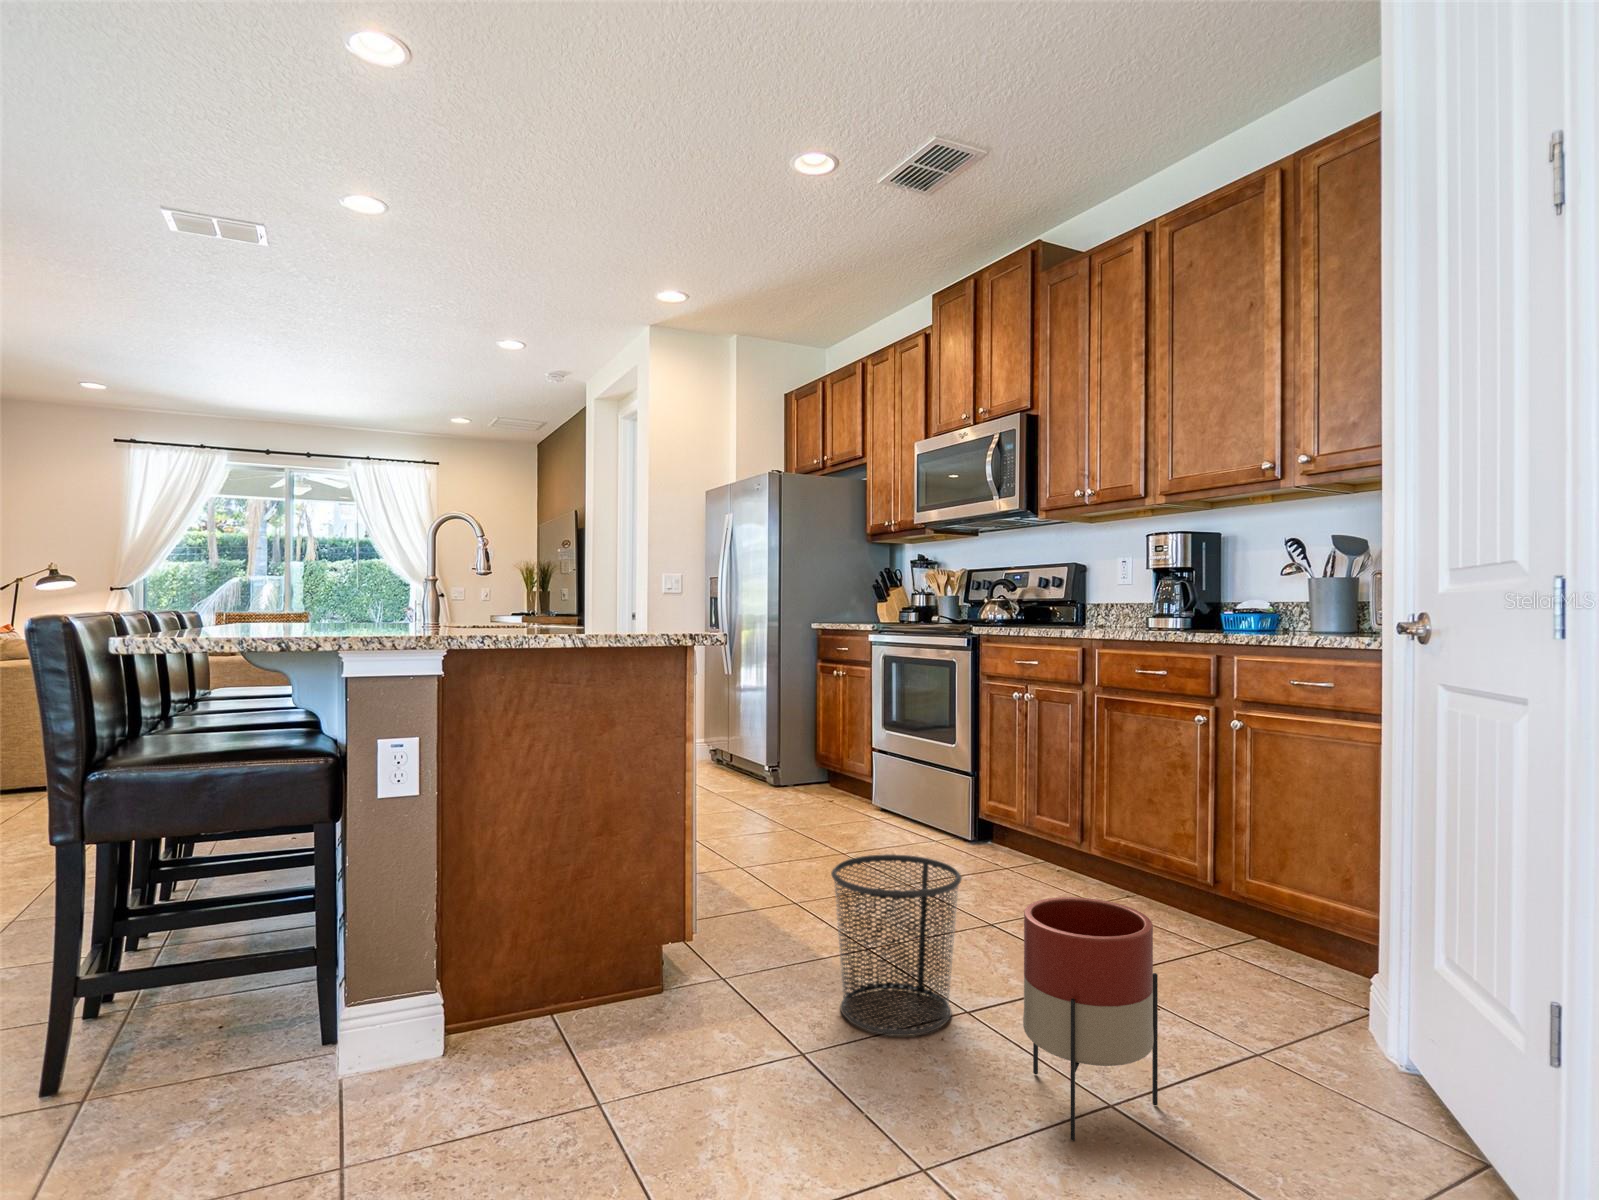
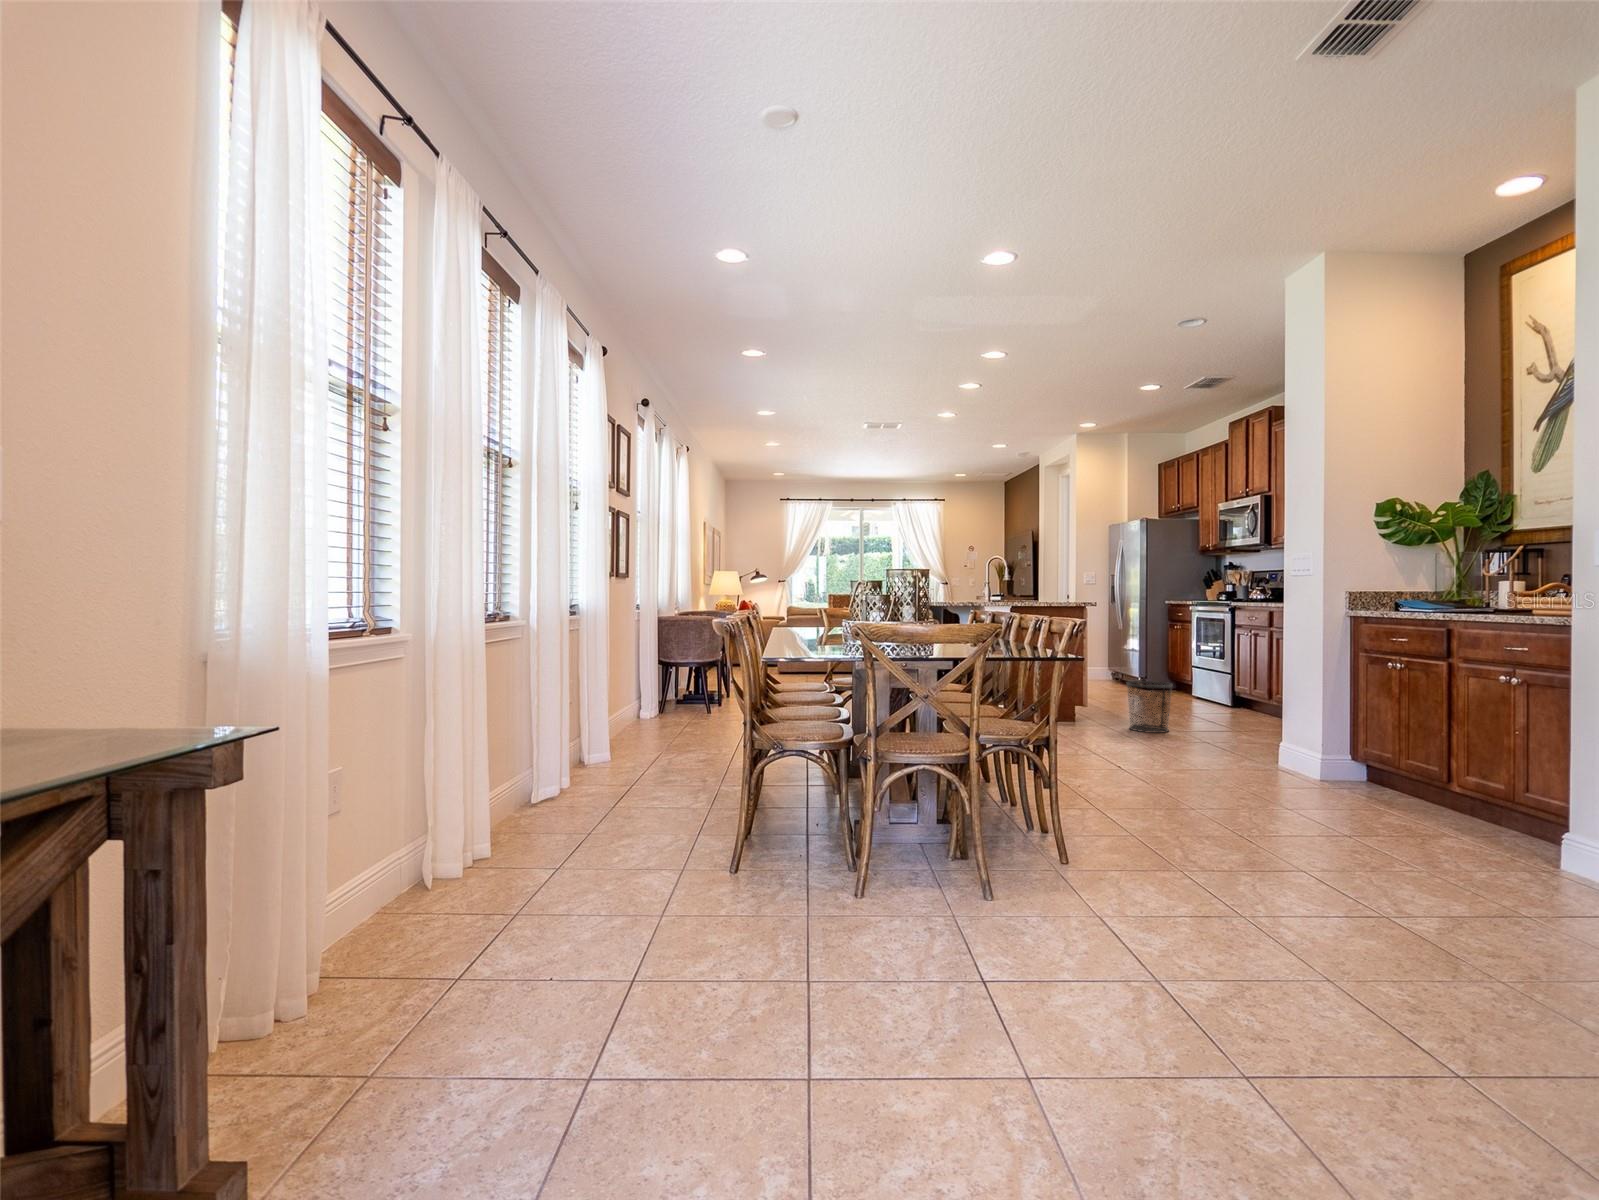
planter: present [1023,897,1158,1141] -> none [1176,685,1219,745]

